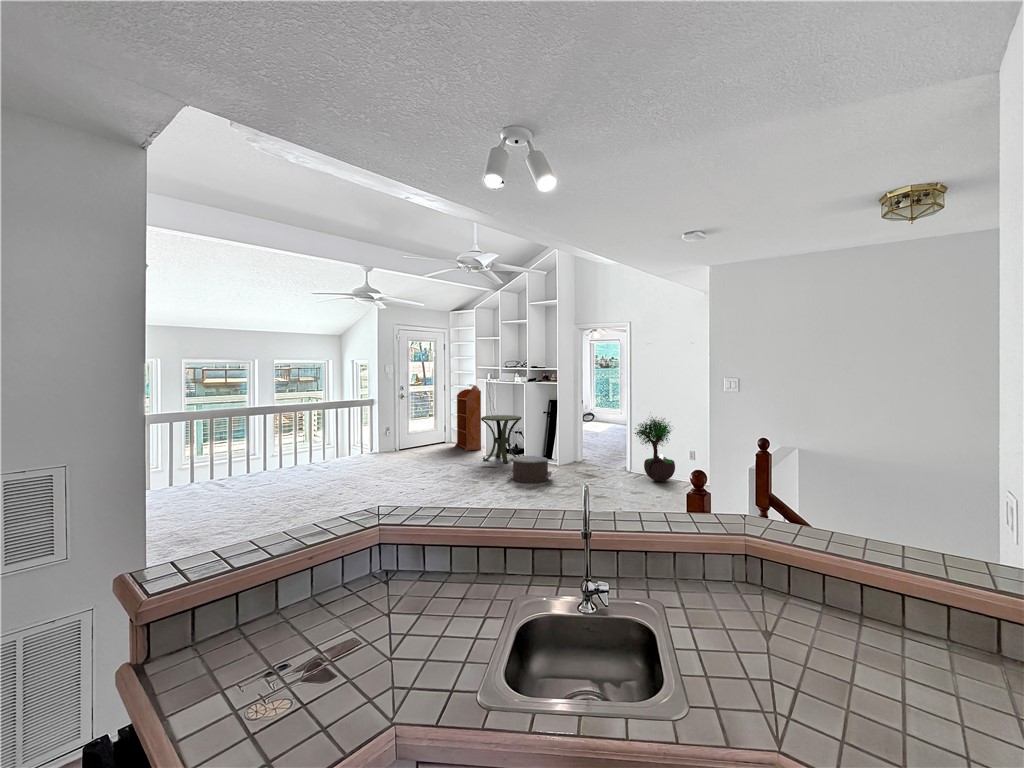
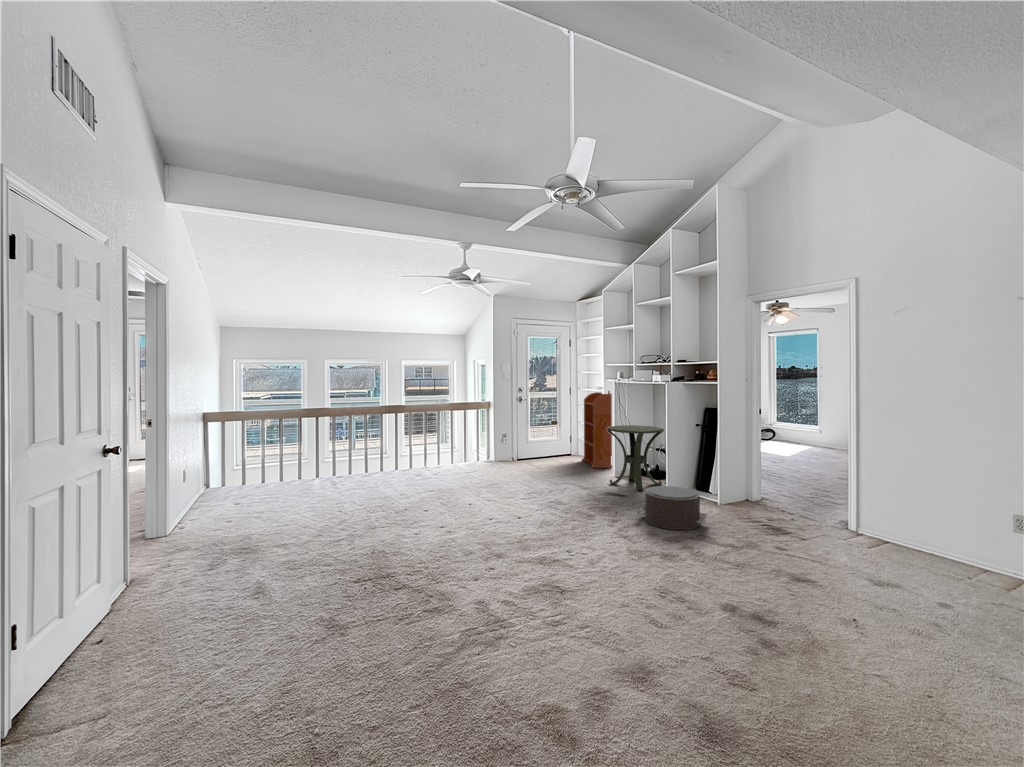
potted tree: present [635,417,675,481] -> none [859,429,956,554]

